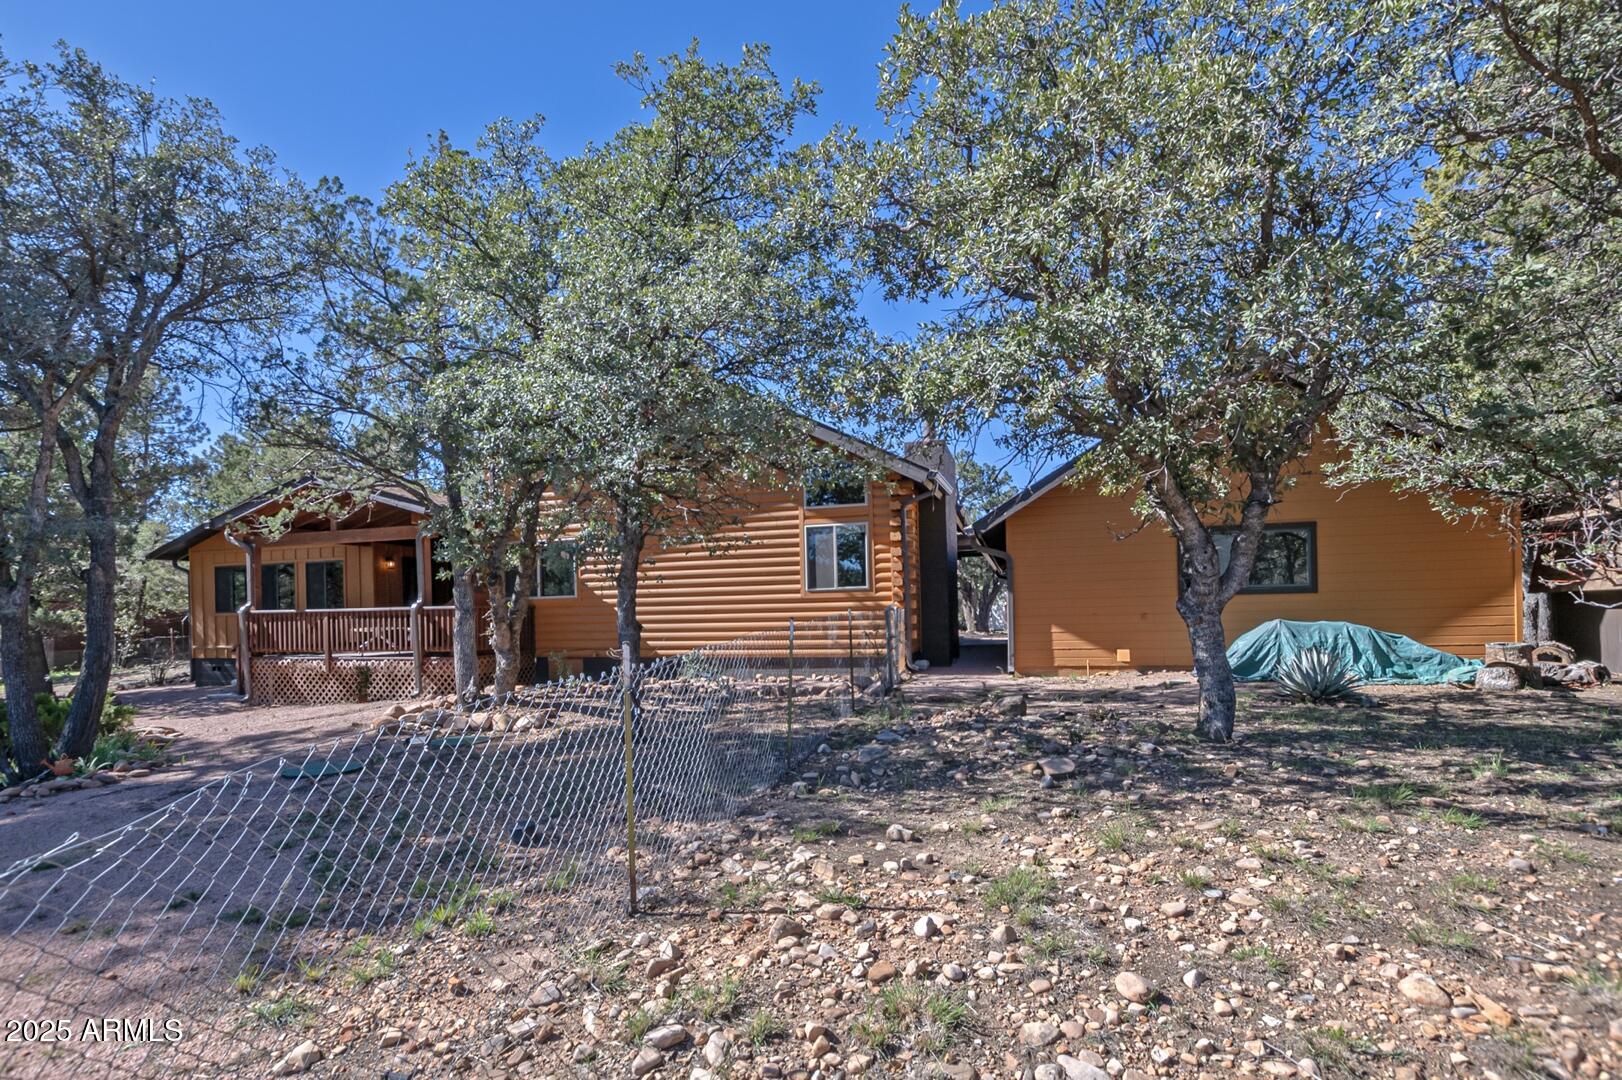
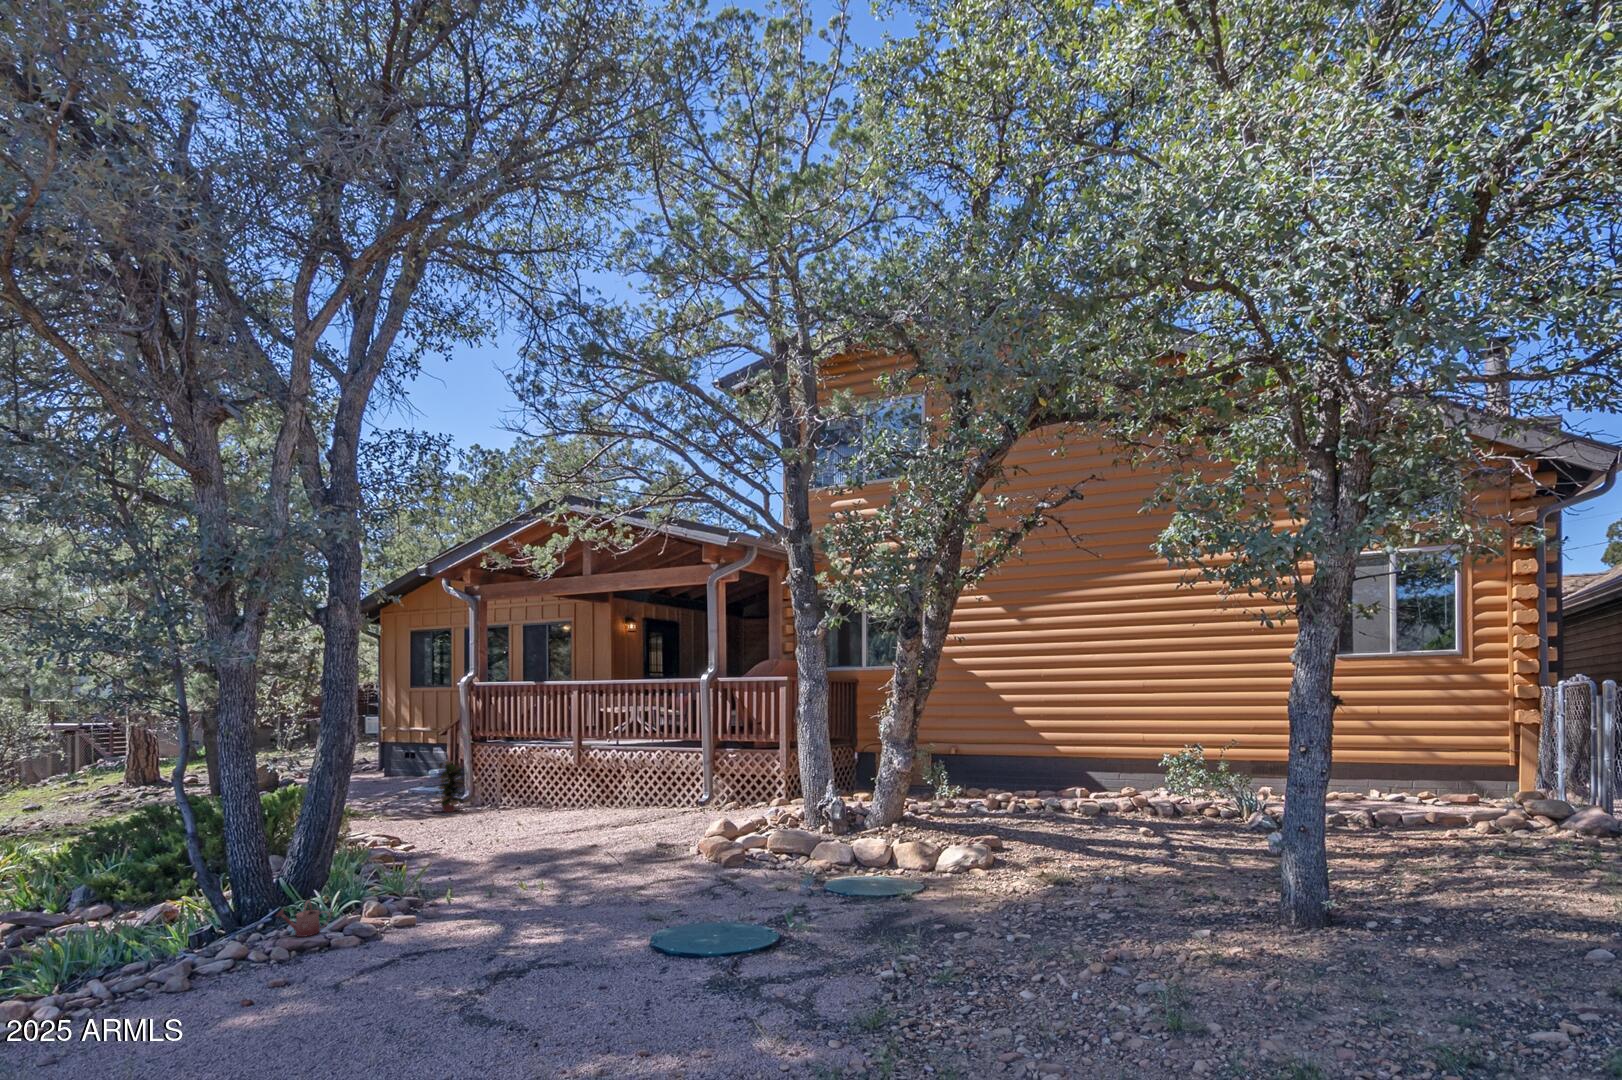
decorative plant: present [353,665,373,703] -> present [434,761,465,812]

